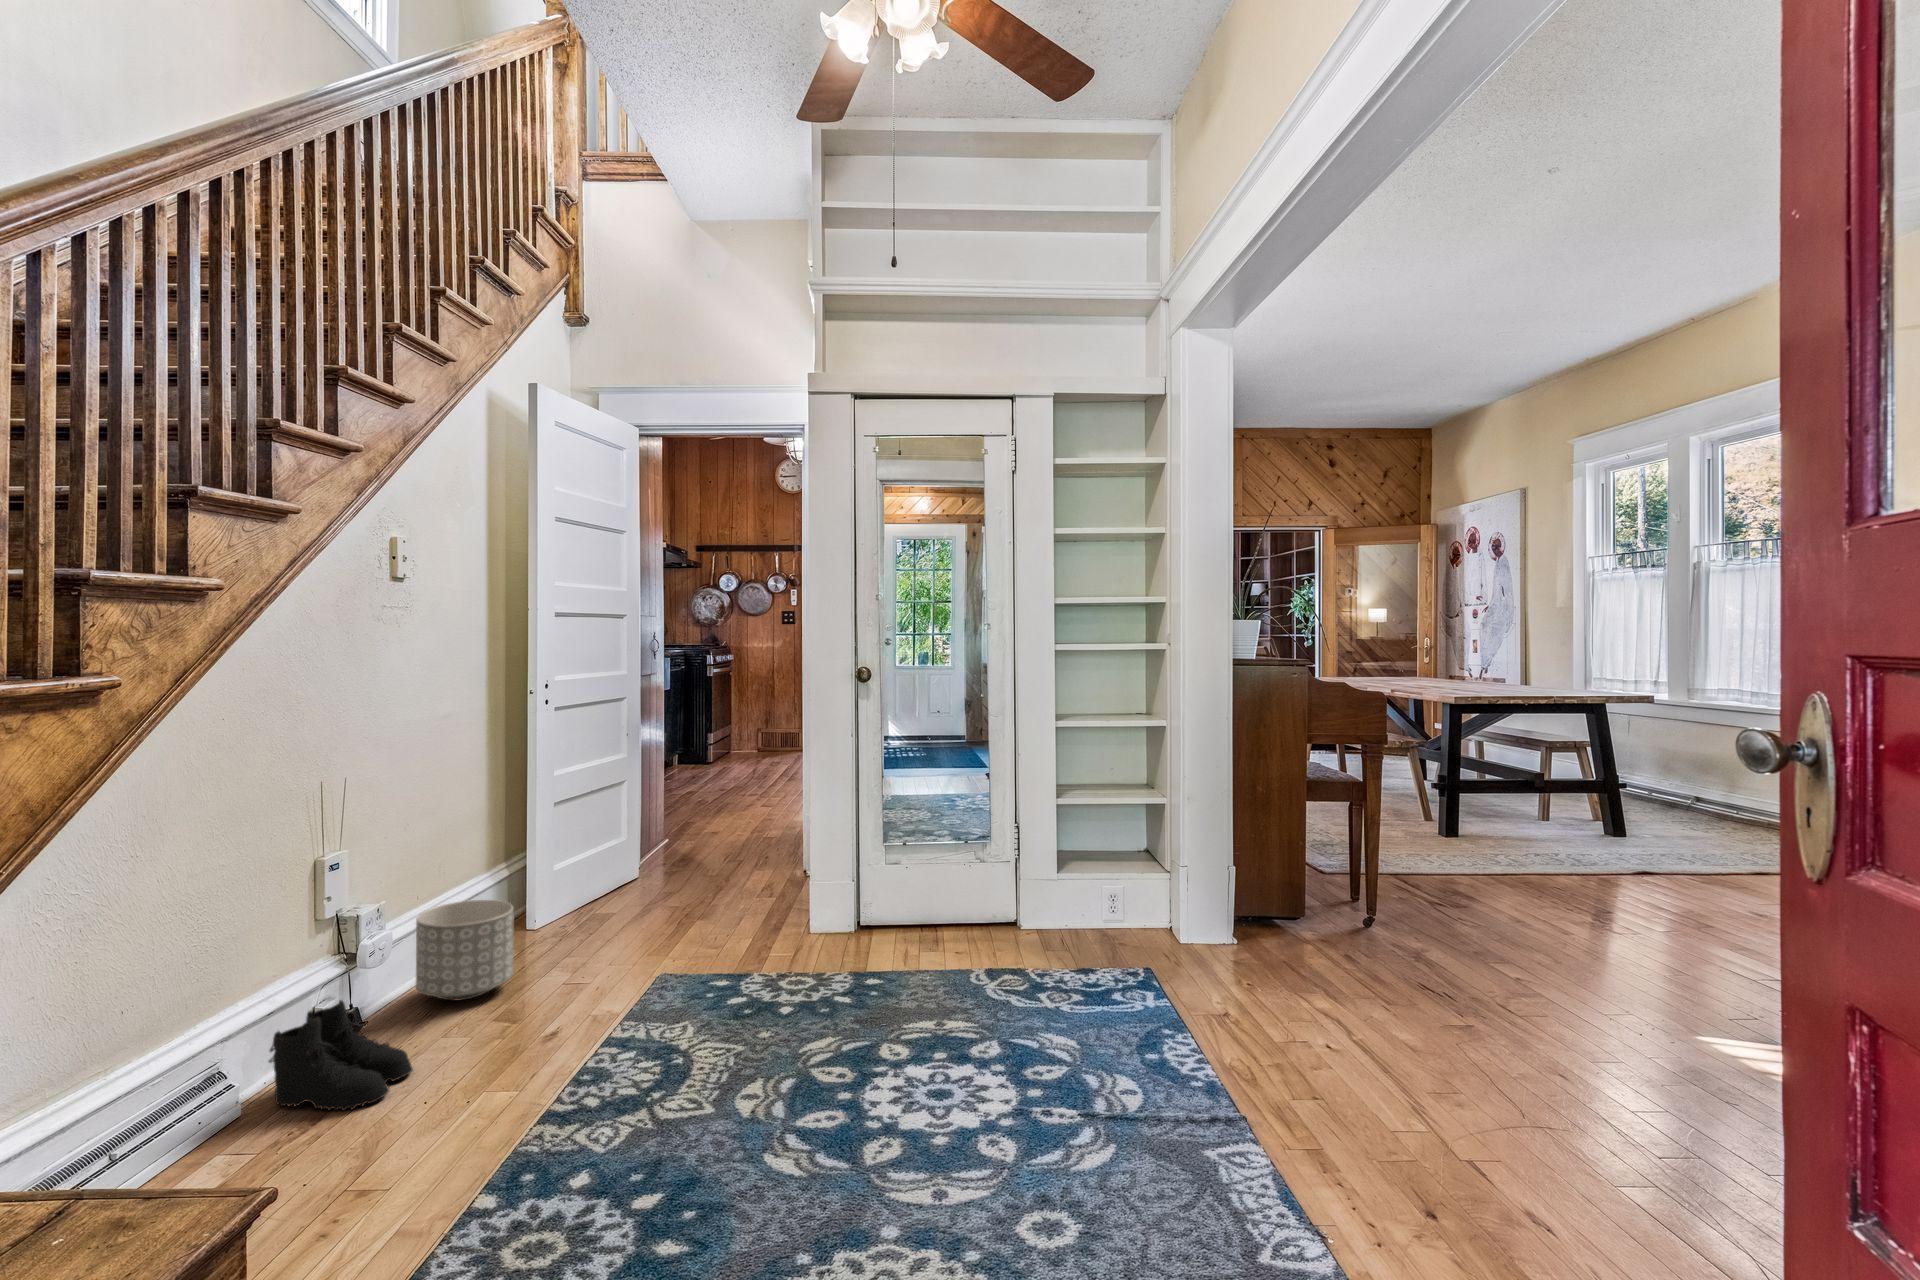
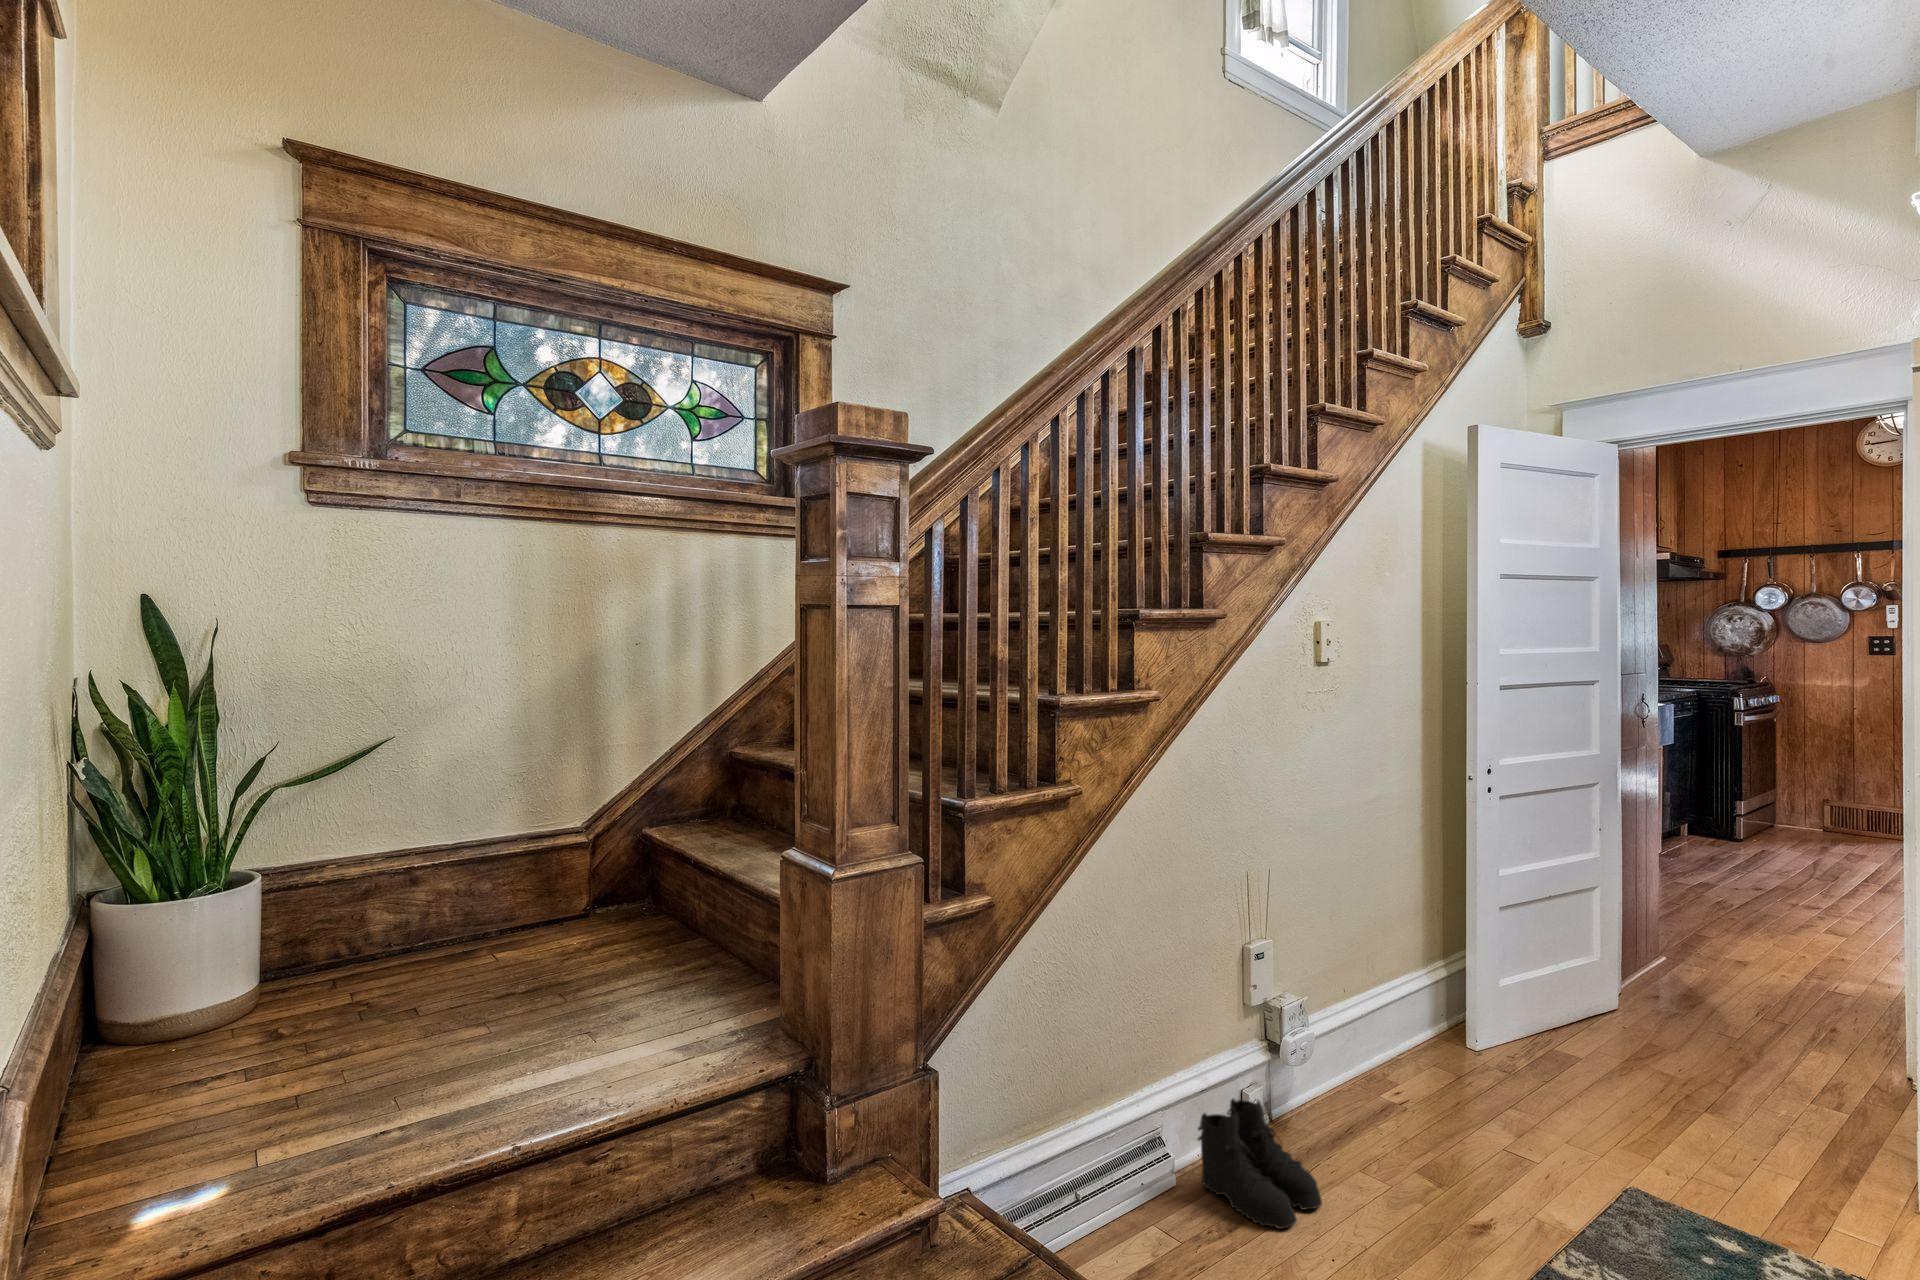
planter: present [416,900,513,1000] -> none [1337,1010,1440,1128]

